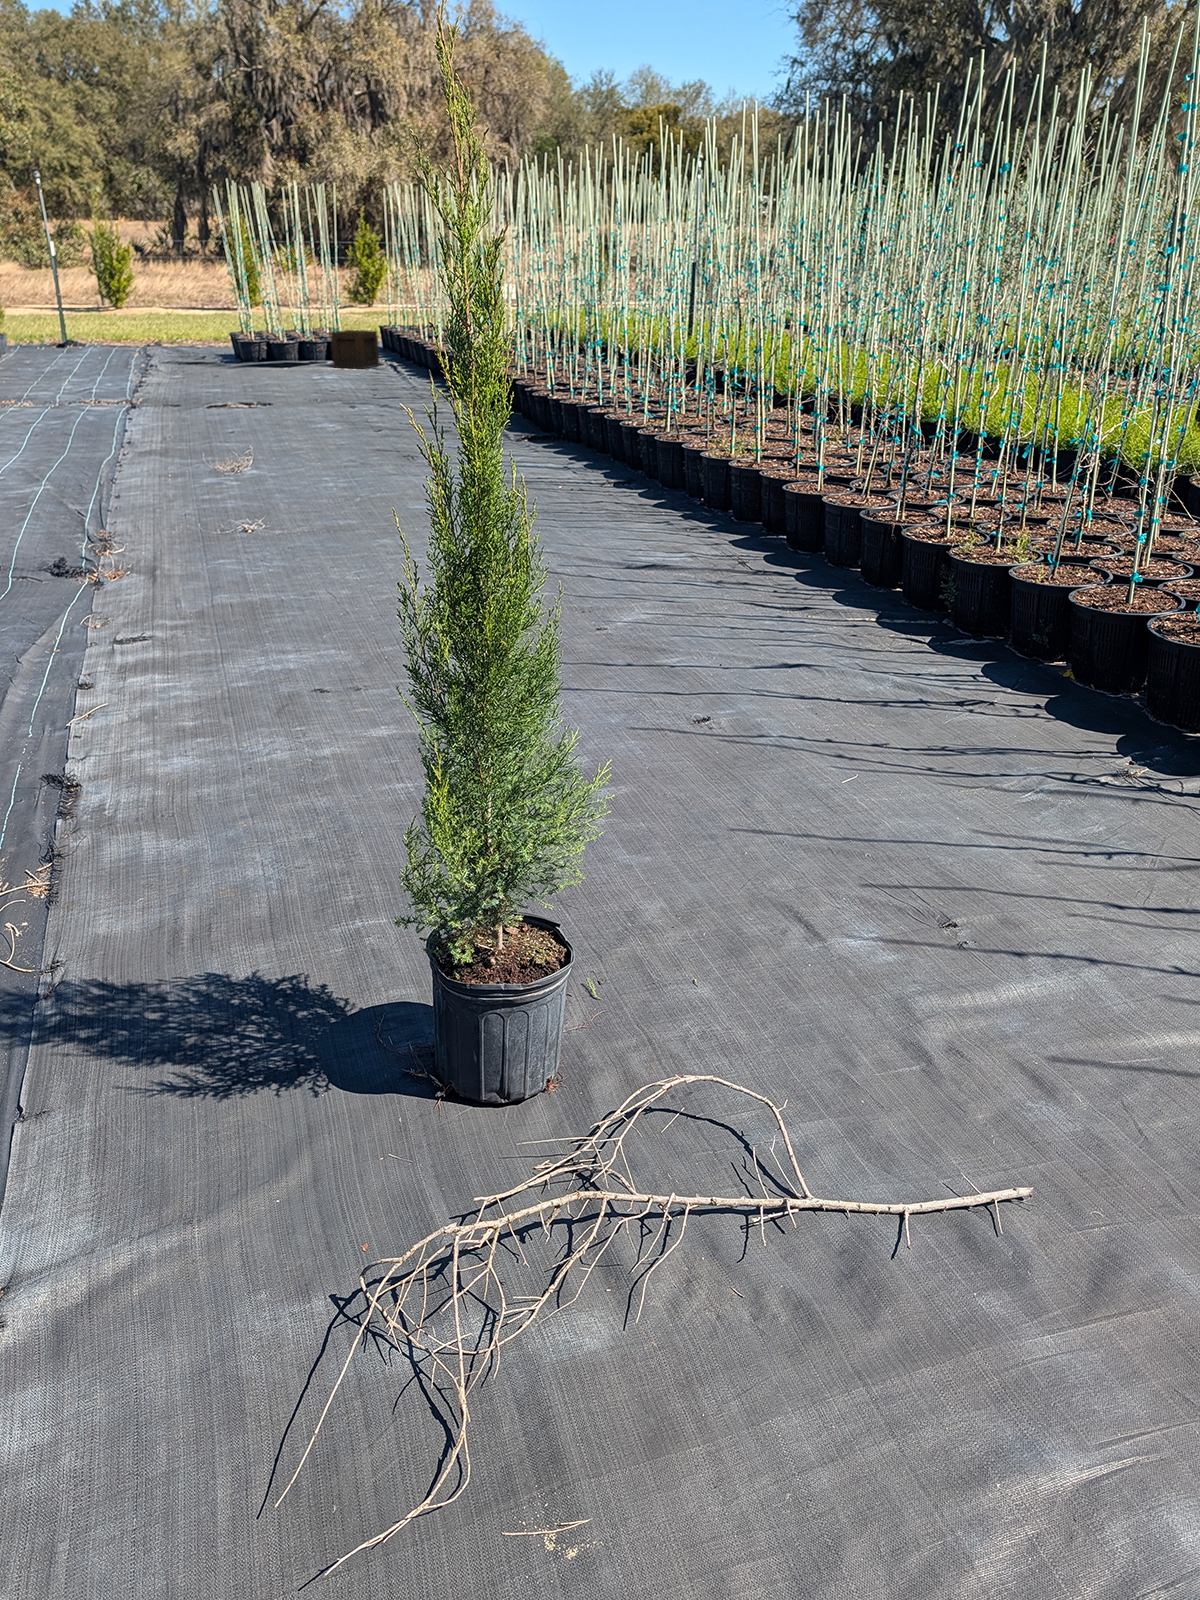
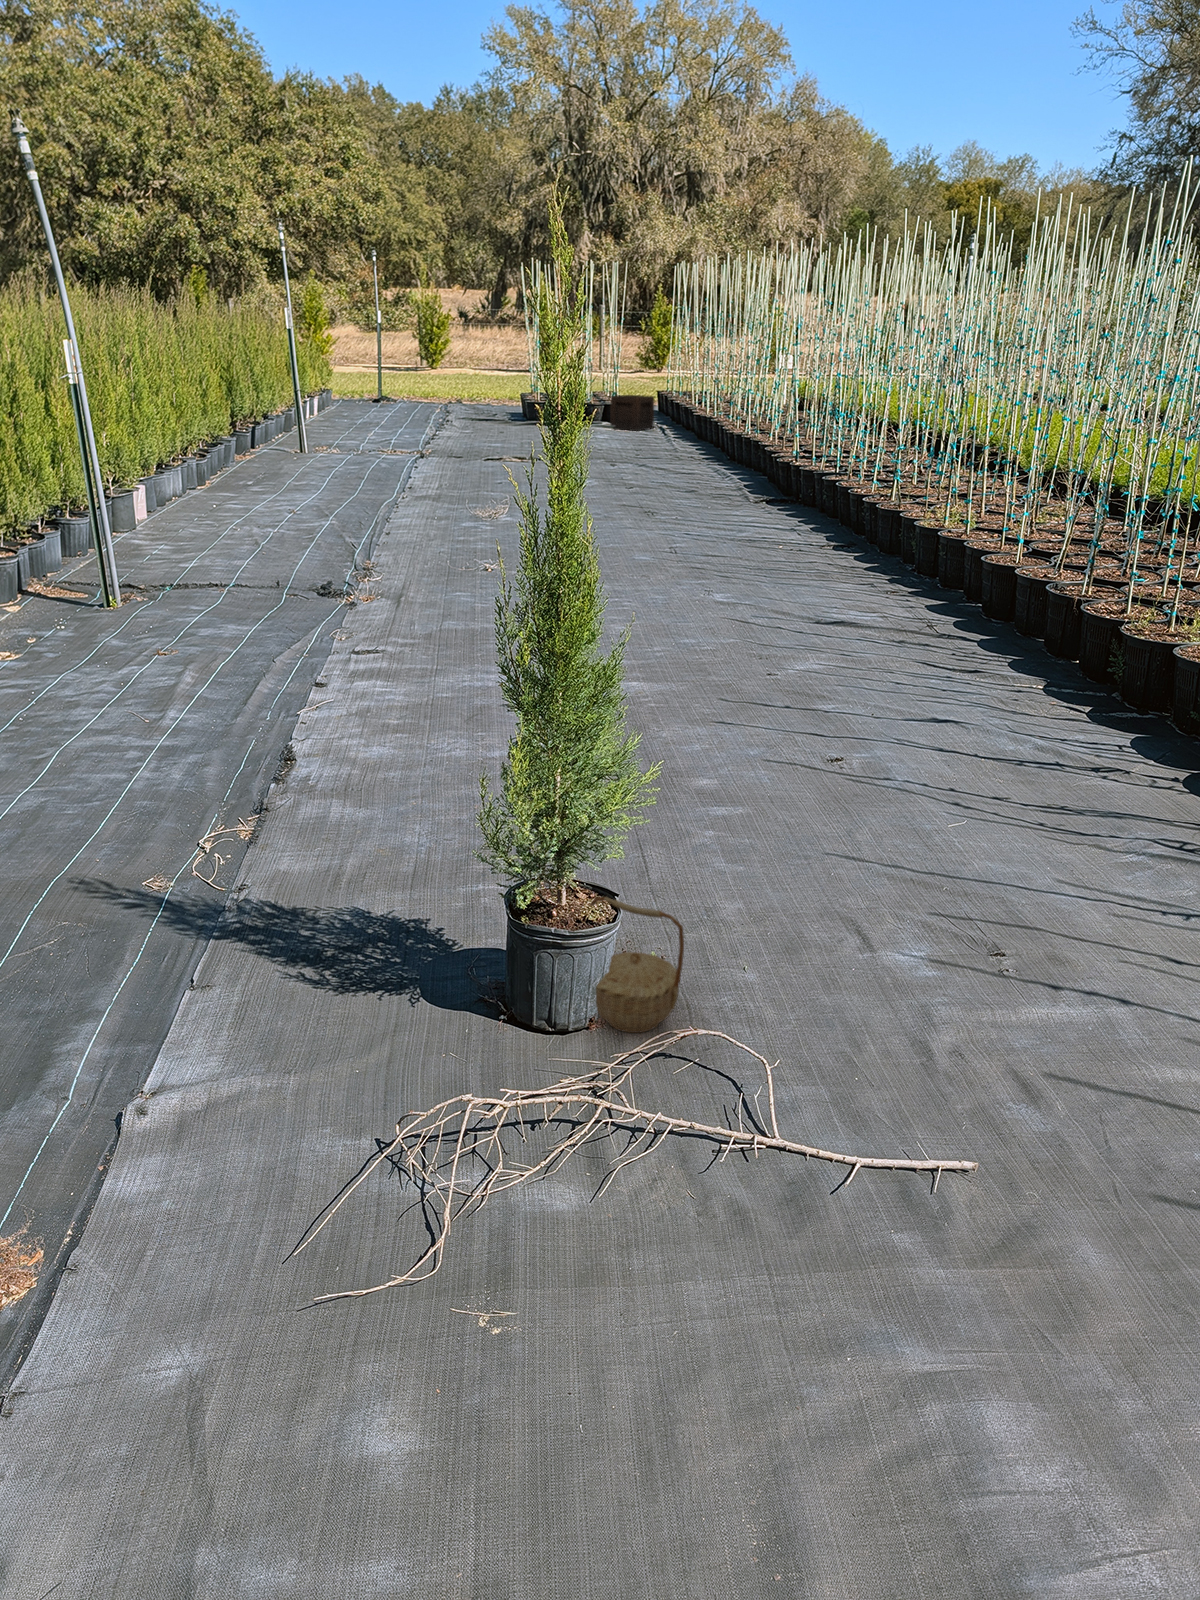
basket: none [539,938,666,1093] -> present [590,897,684,1033]

